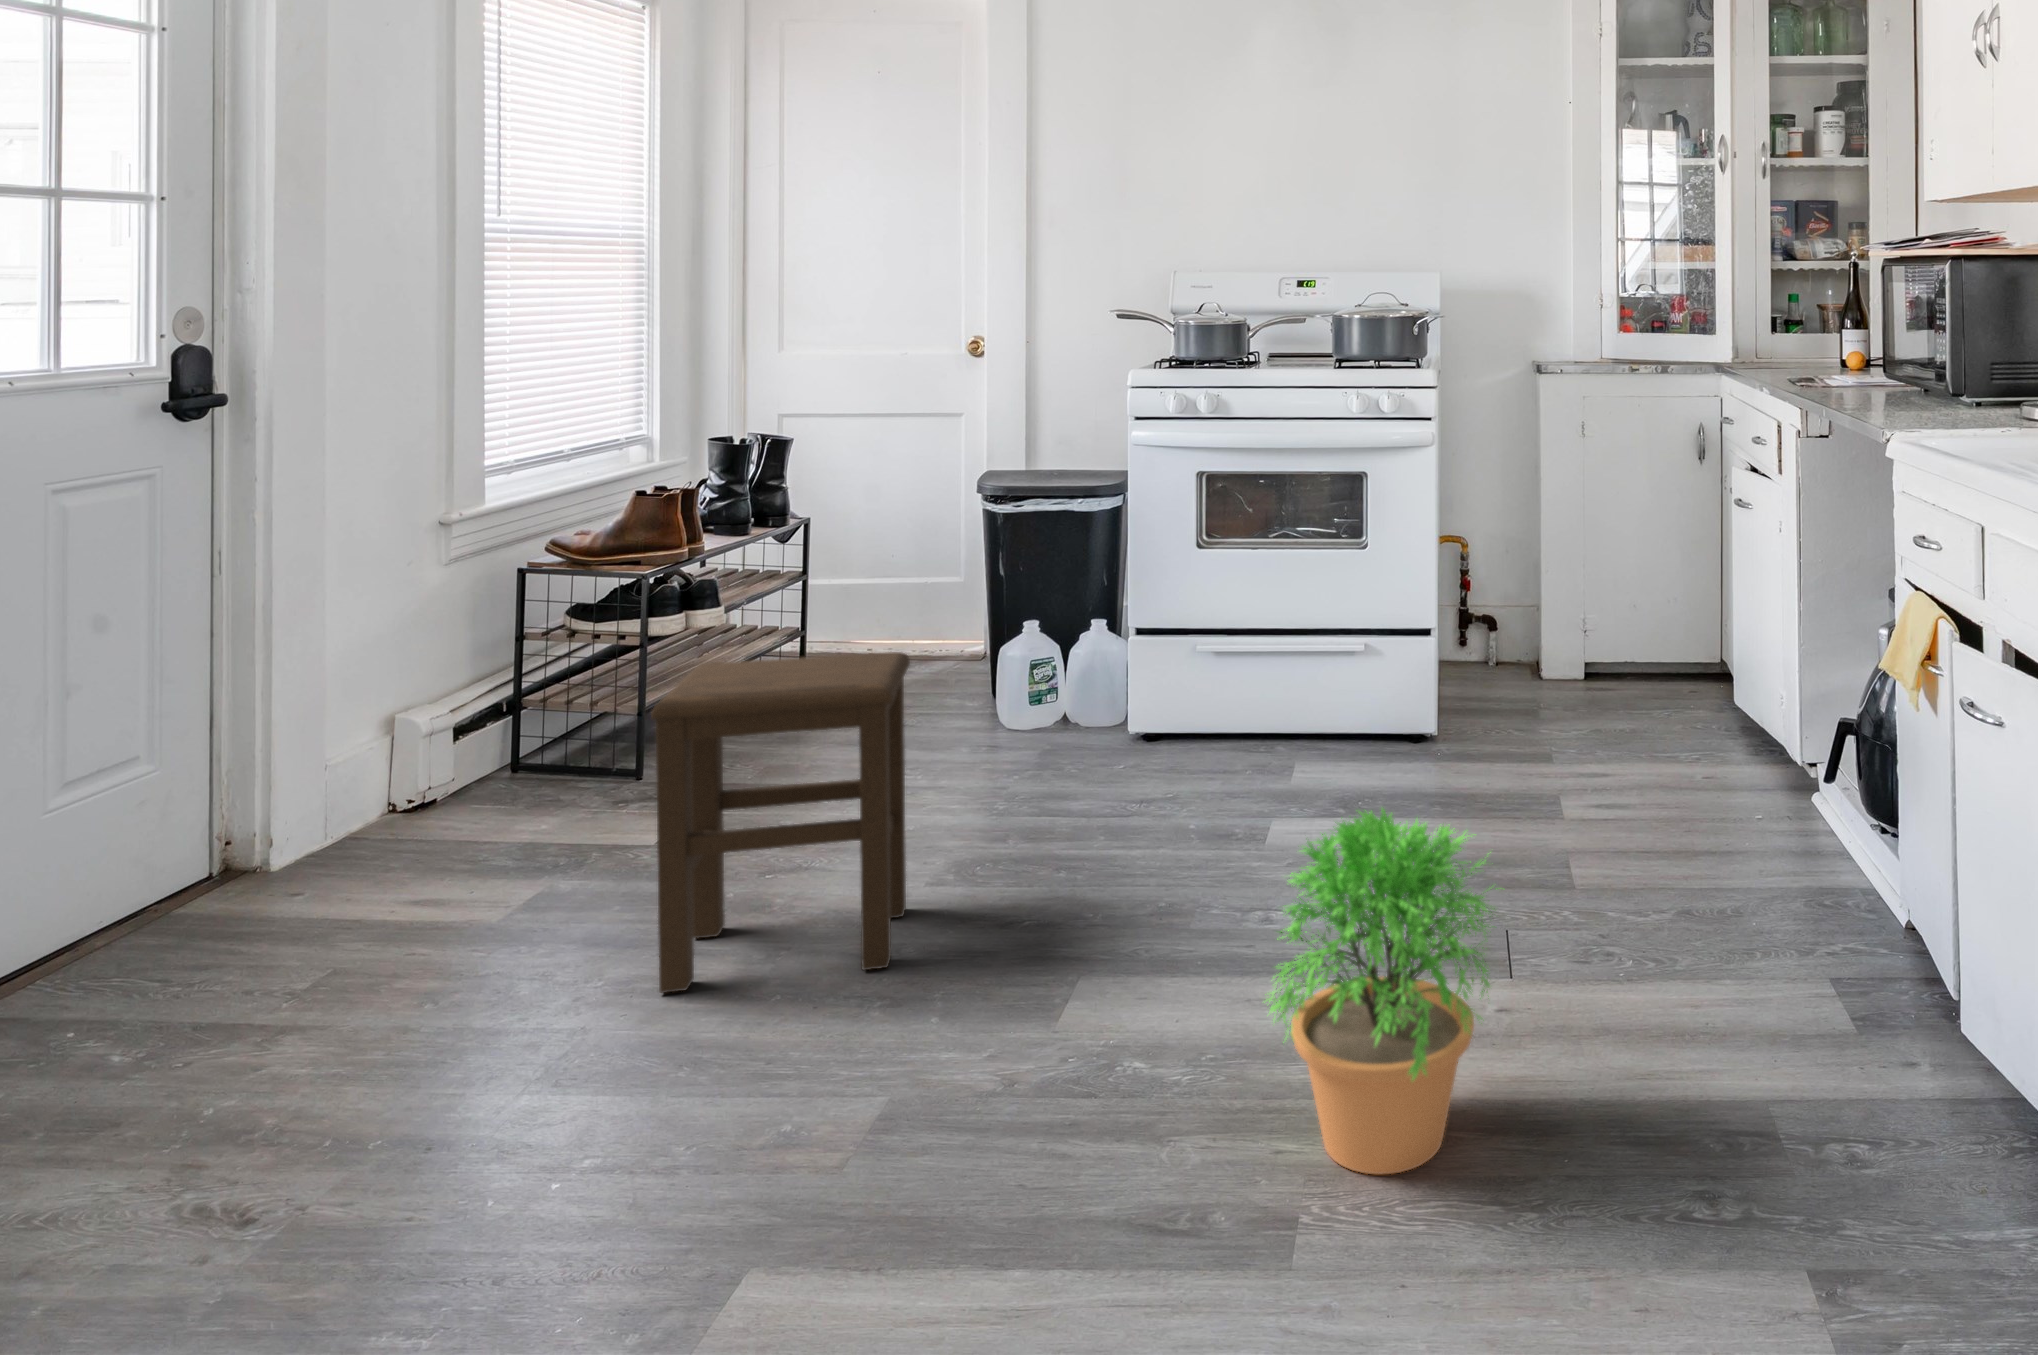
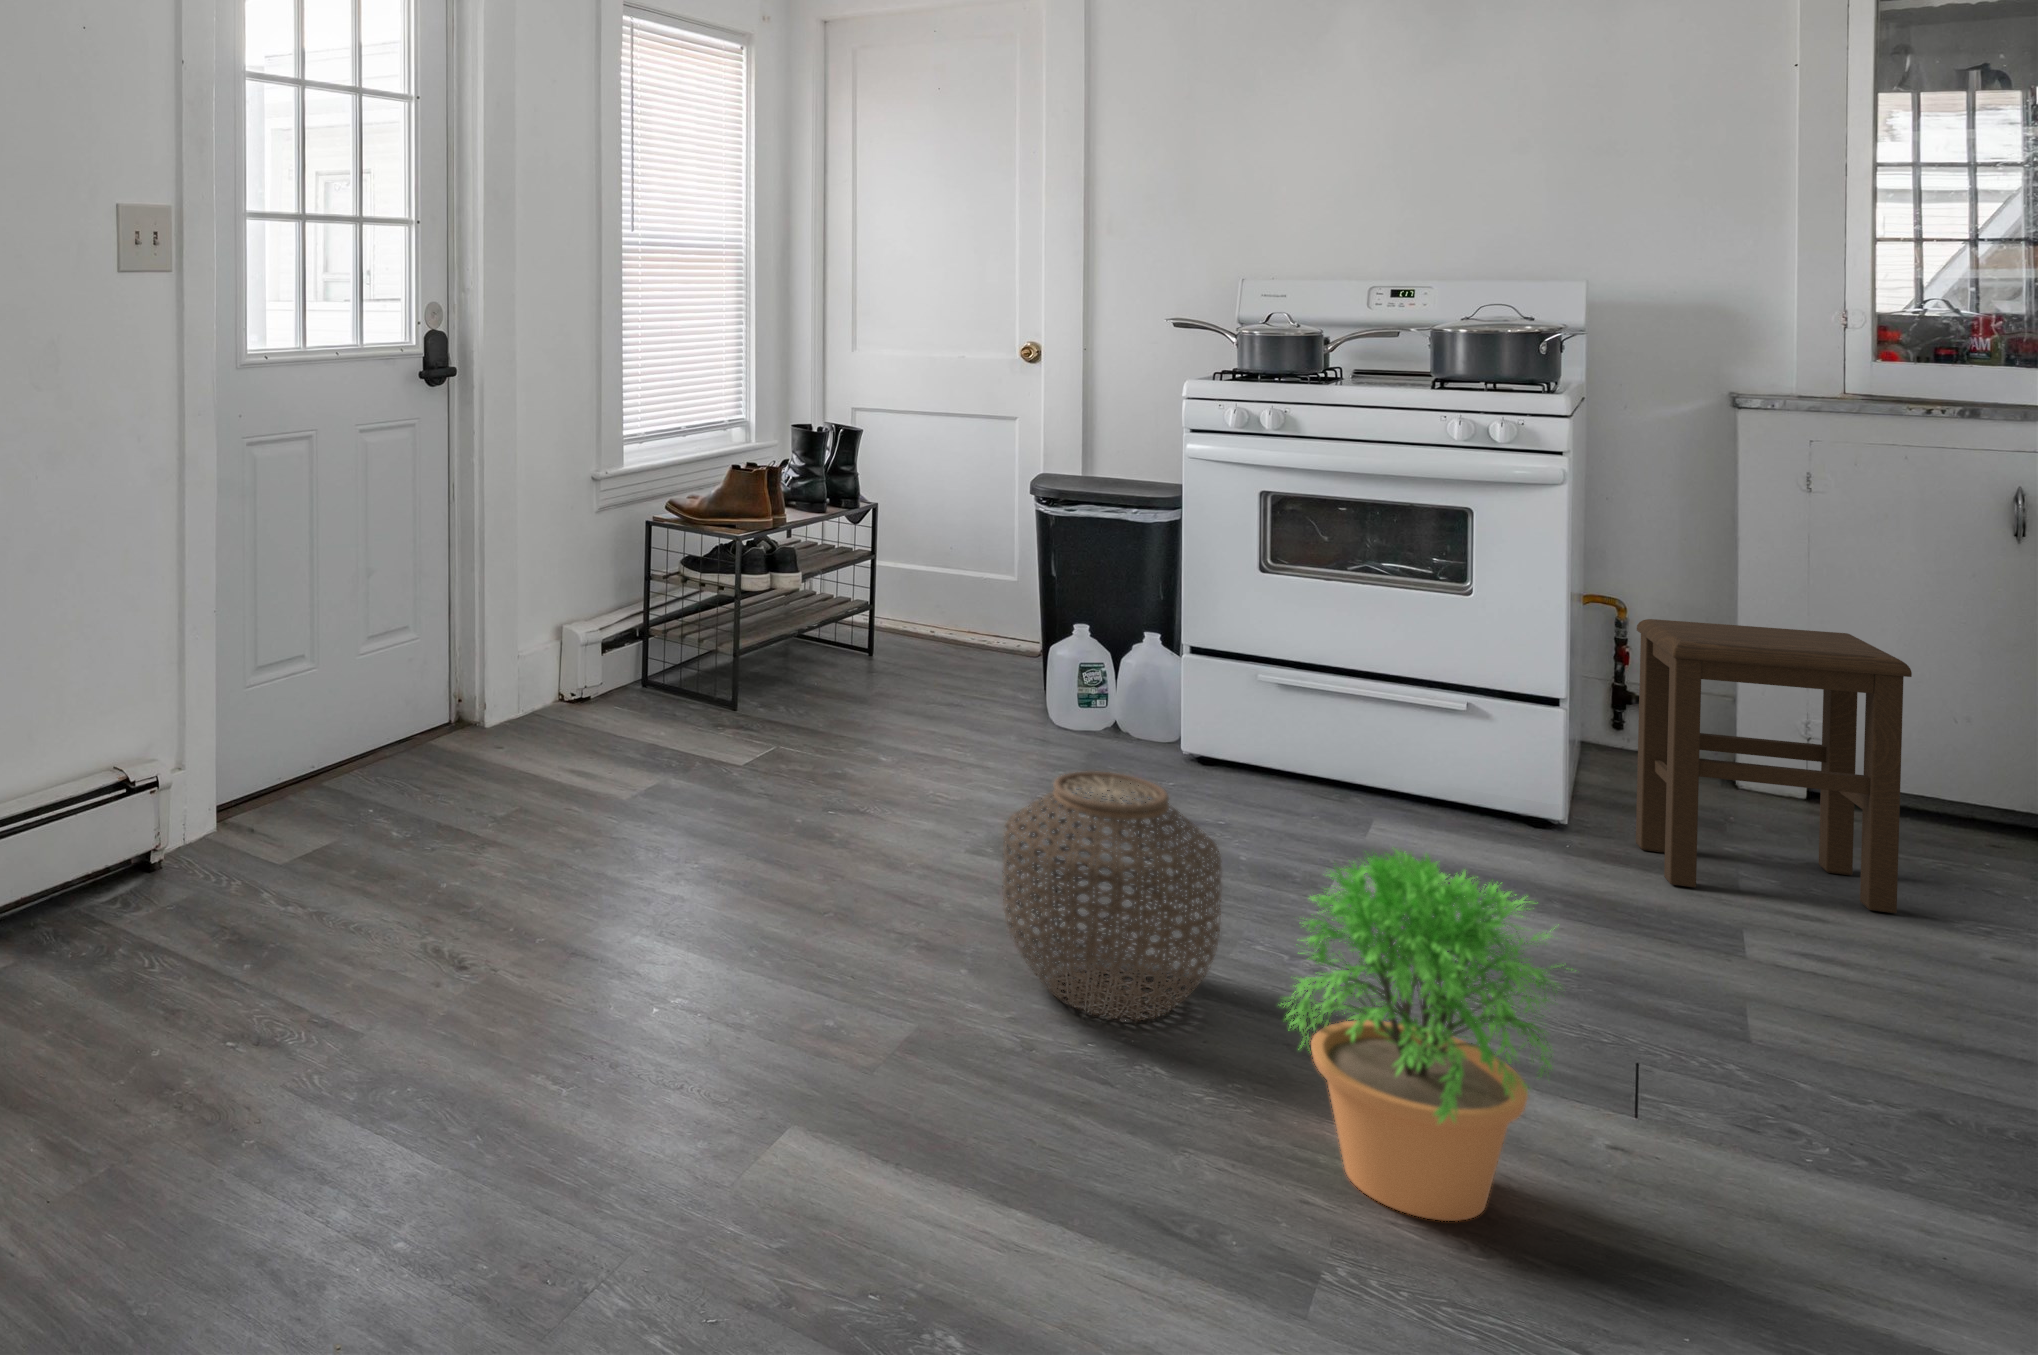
stool: present [651,652,910,993] -> present [1636,619,1912,913]
woven basket: none [968,781,1193,1051] -> present [1003,771,1222,1020]

